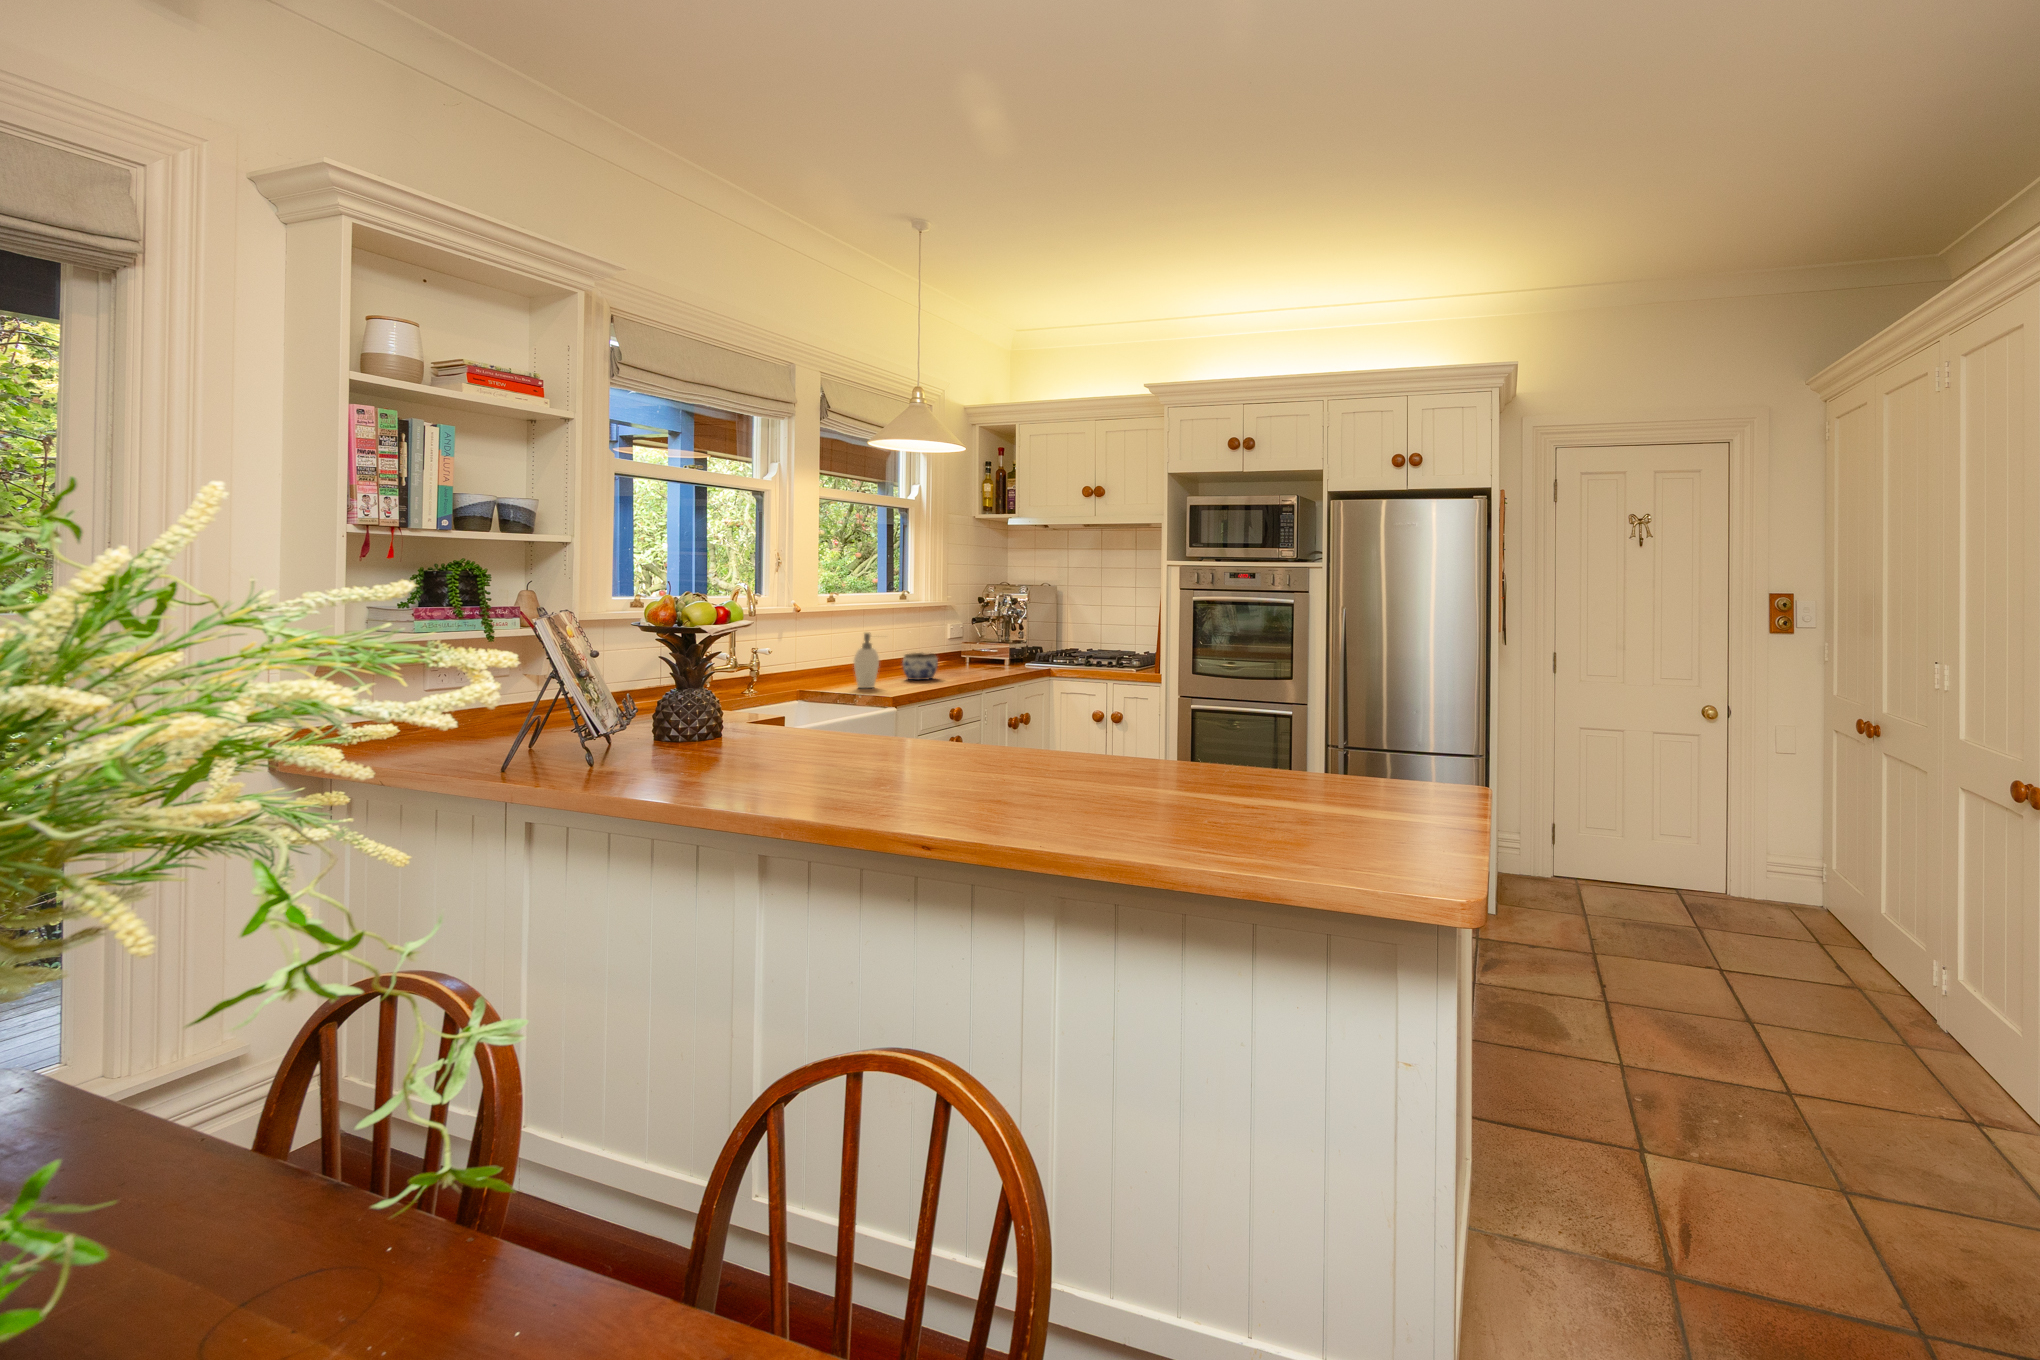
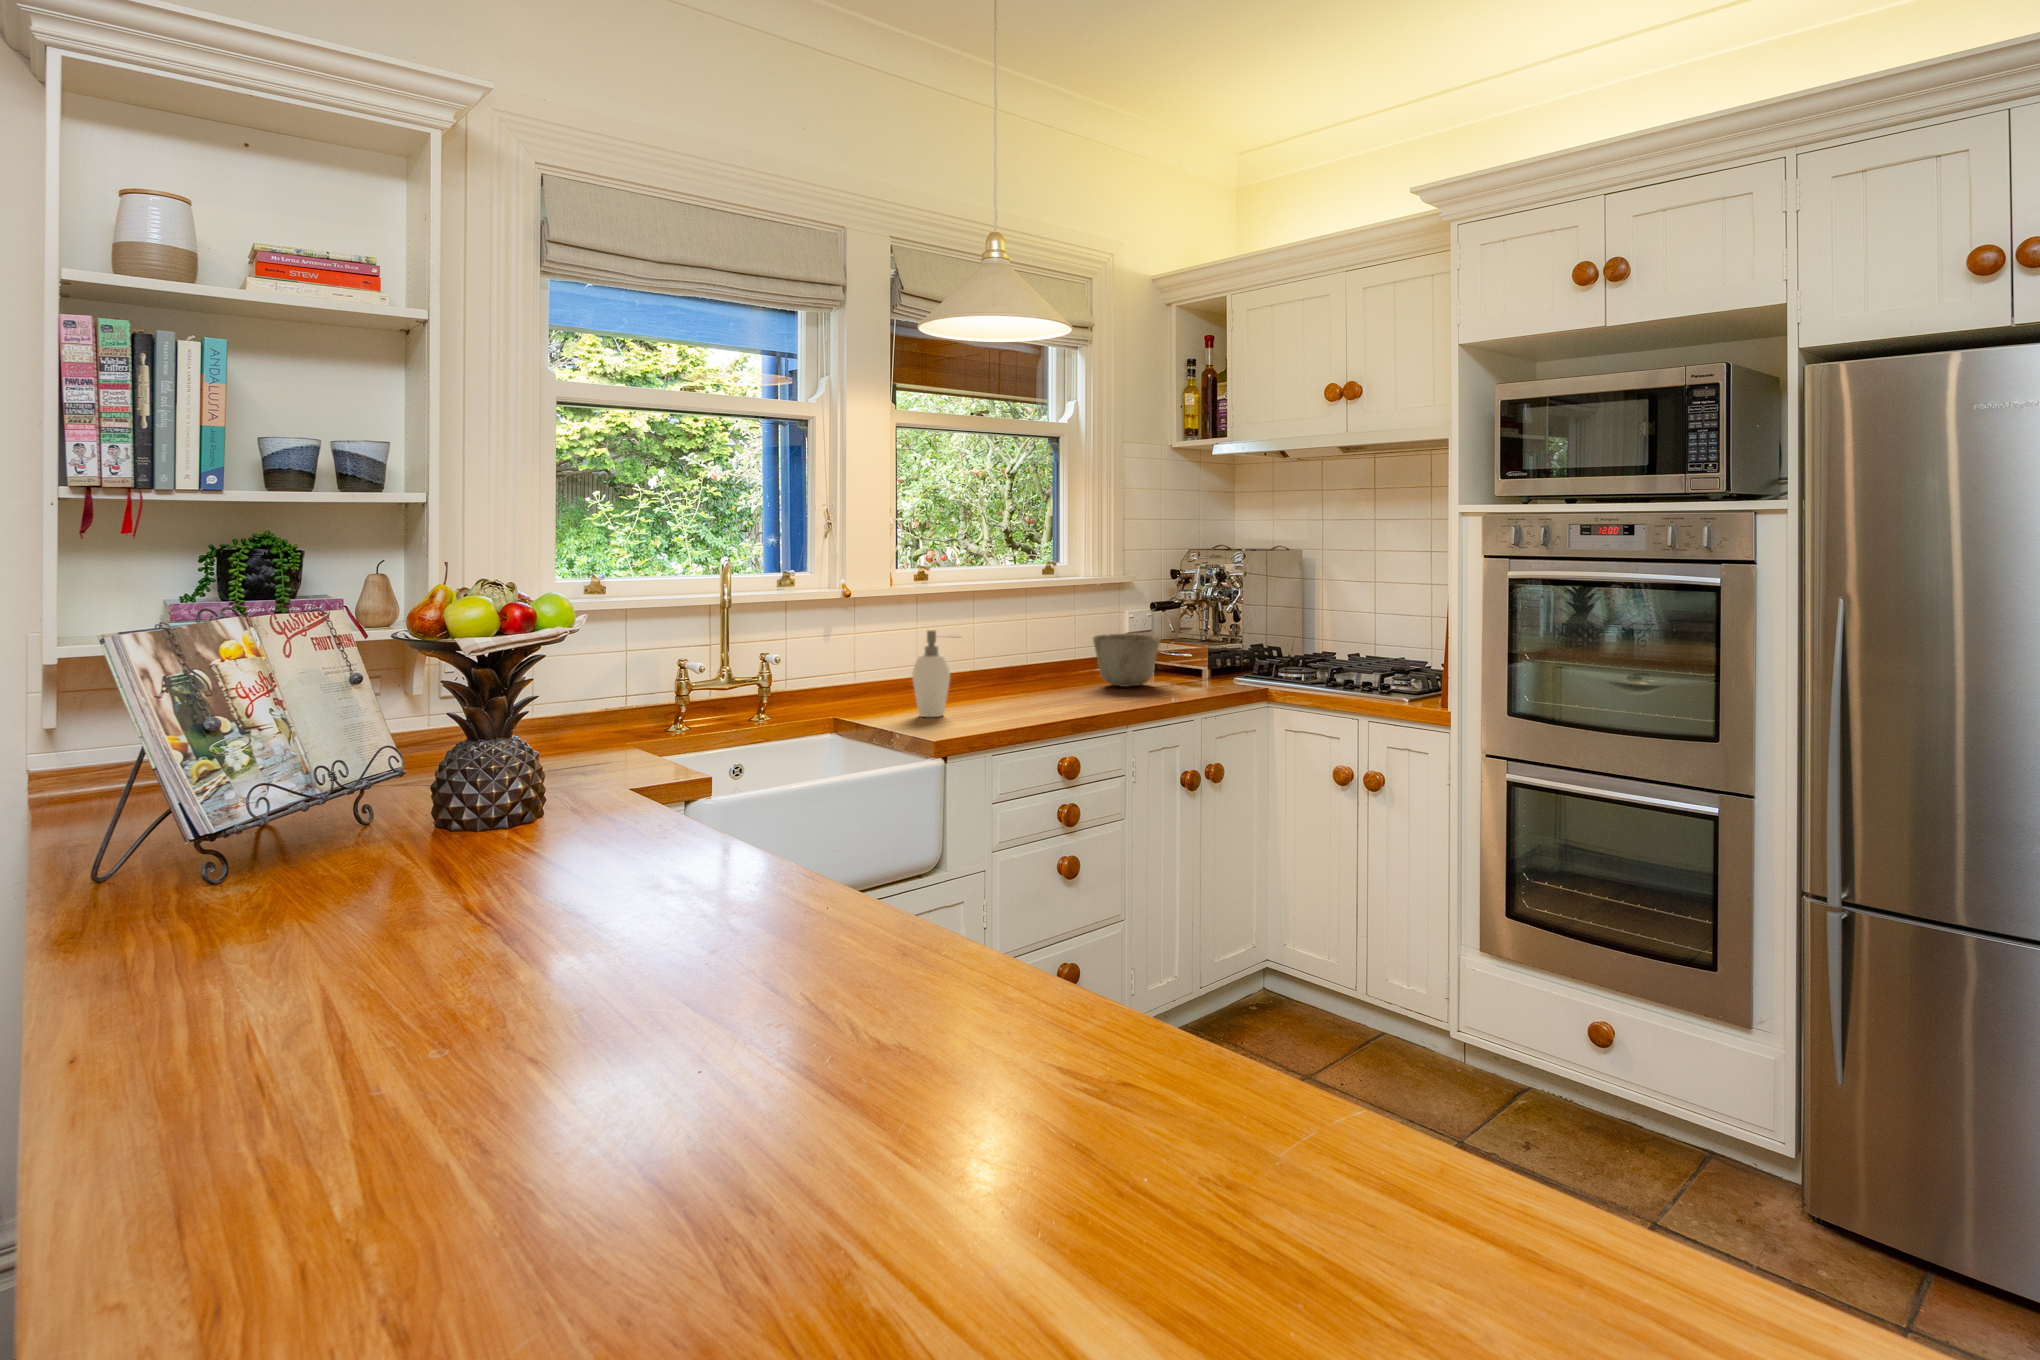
ceramic bowl: none [945,637,990,670] -> present [1093,634,1162,687]
jar: present [902,653,938,680] -> none [1006,660,1060,704]

